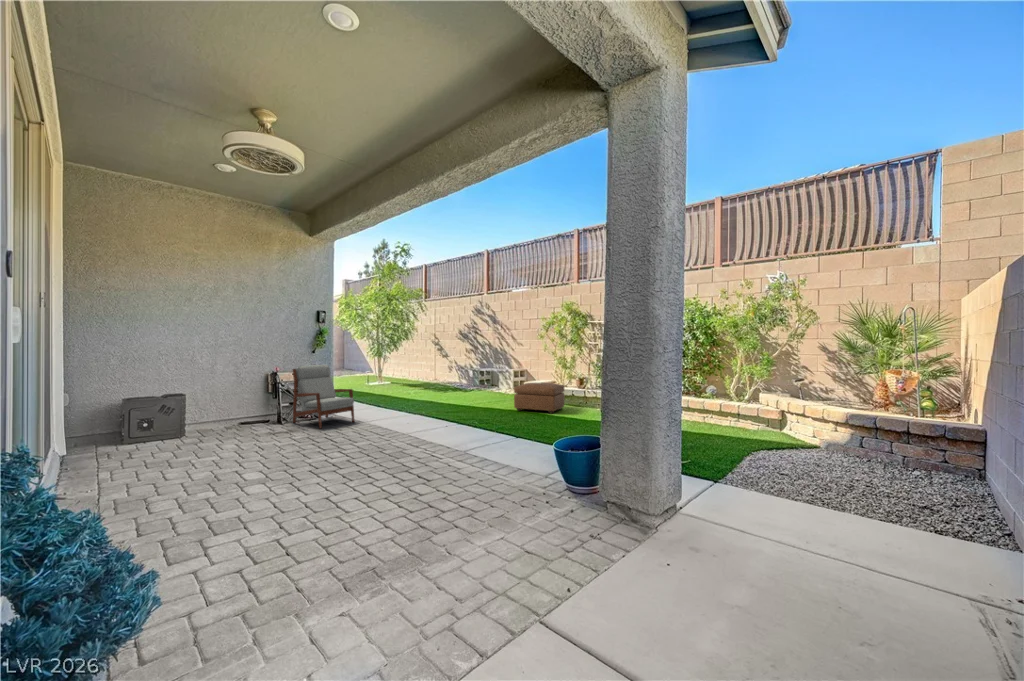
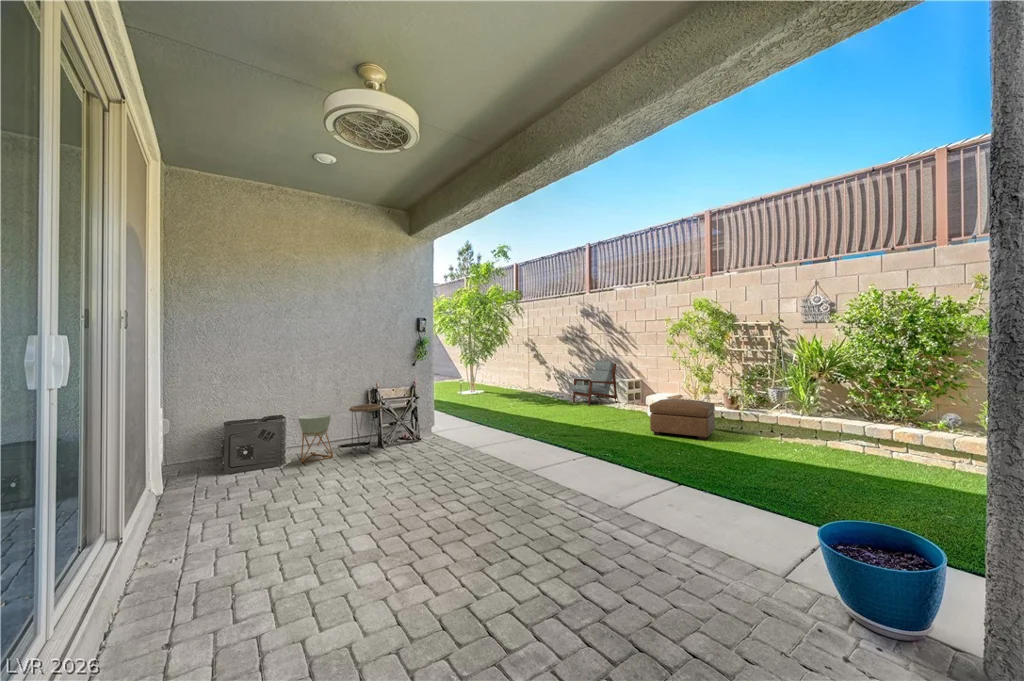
armchair: present [293,365,354,428] -> present [572,361,618,406]
side table: none [250,386,281,428] -> present [349,404,382,450]
planter: none [200,393,233,435] -> present [298,413,333,462]

